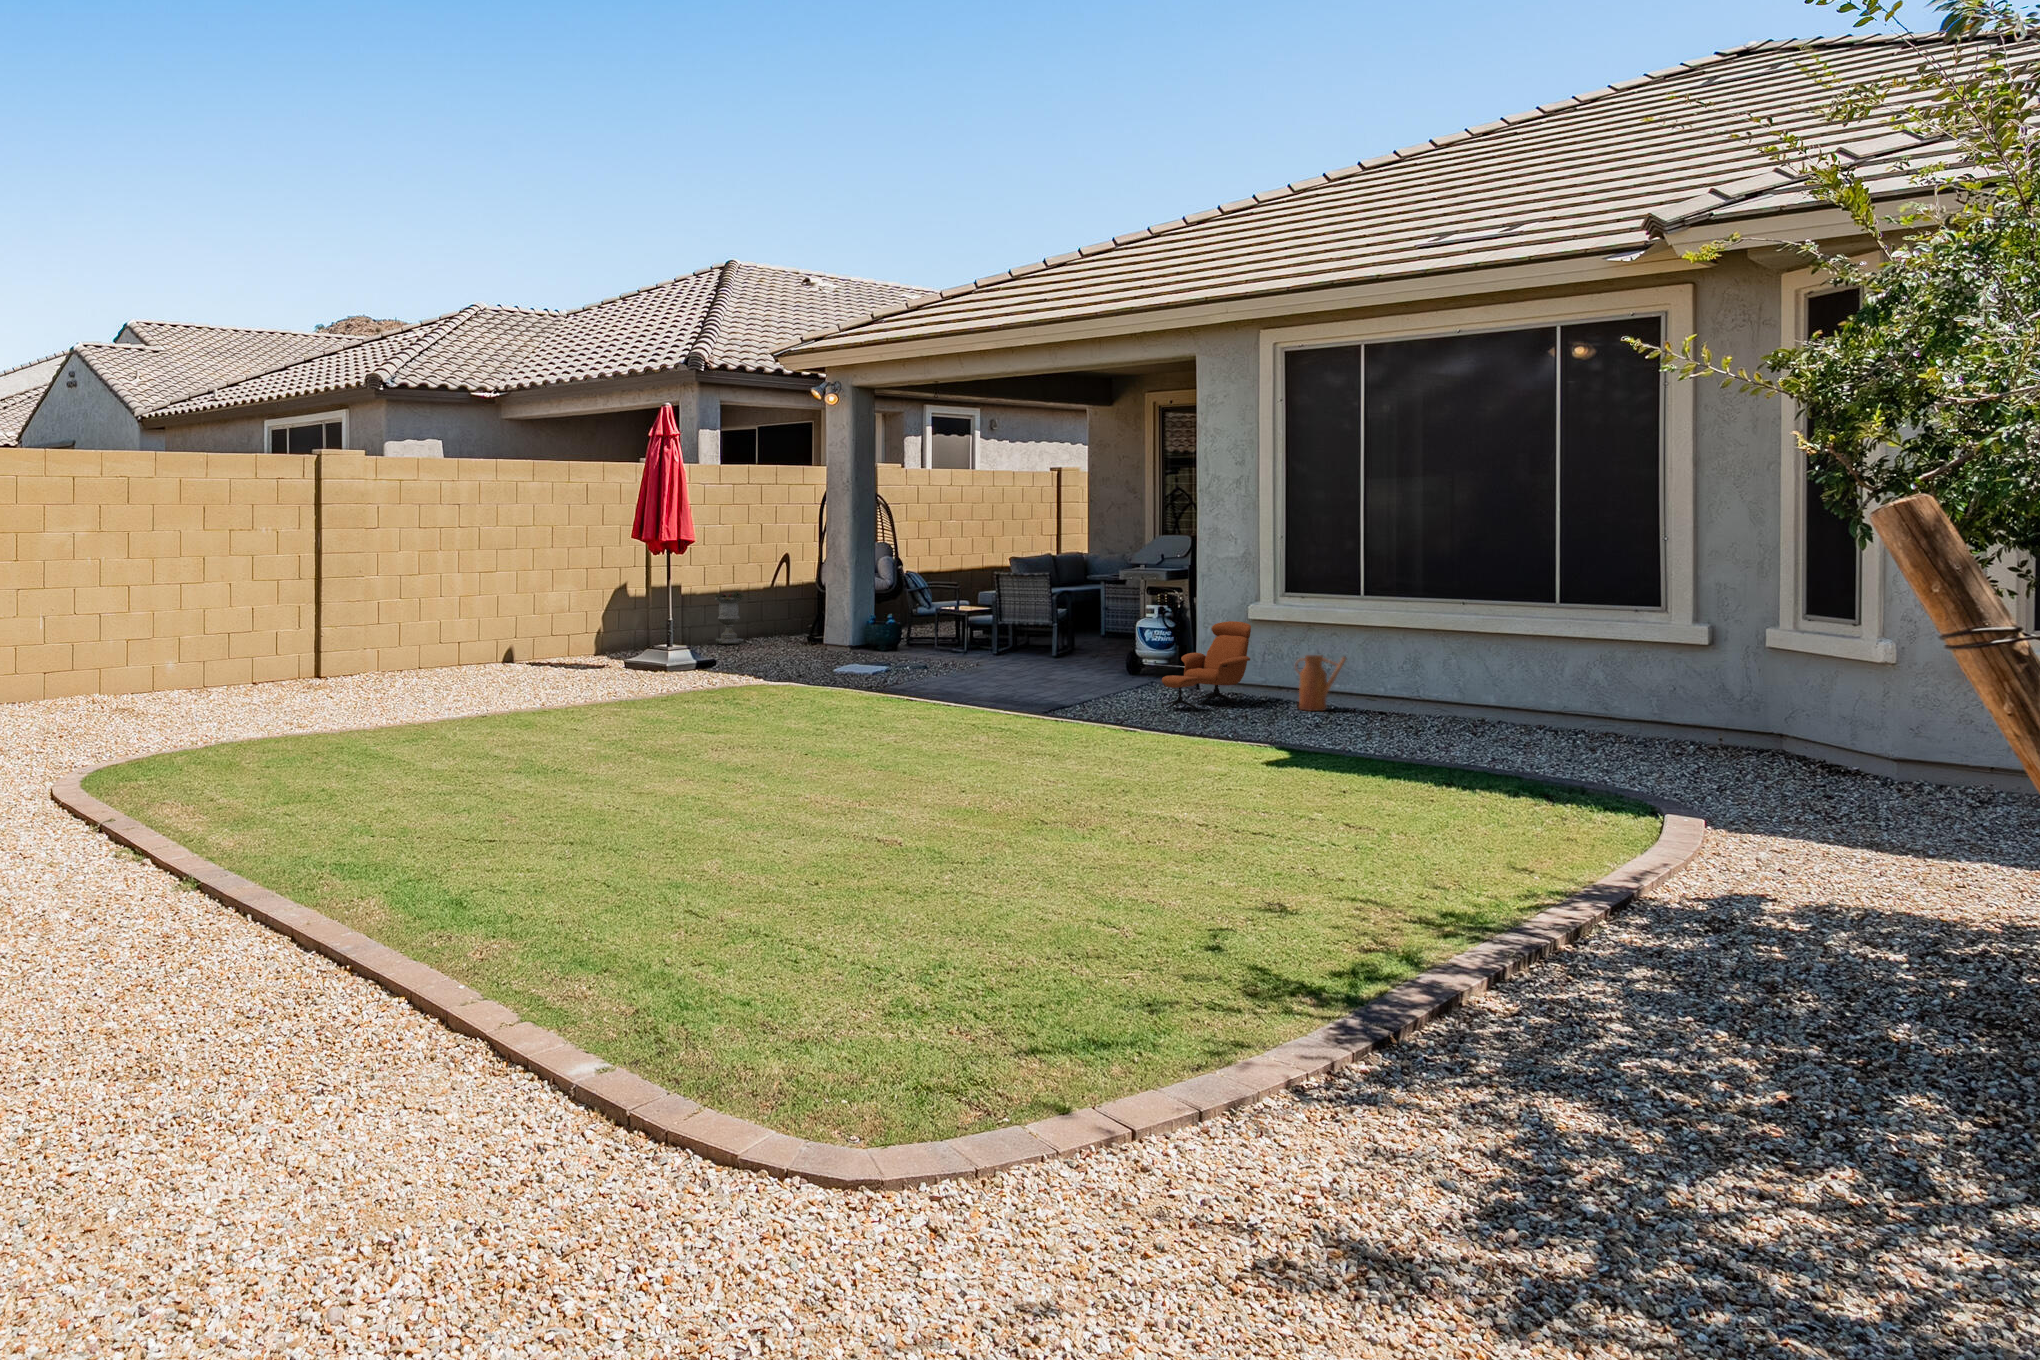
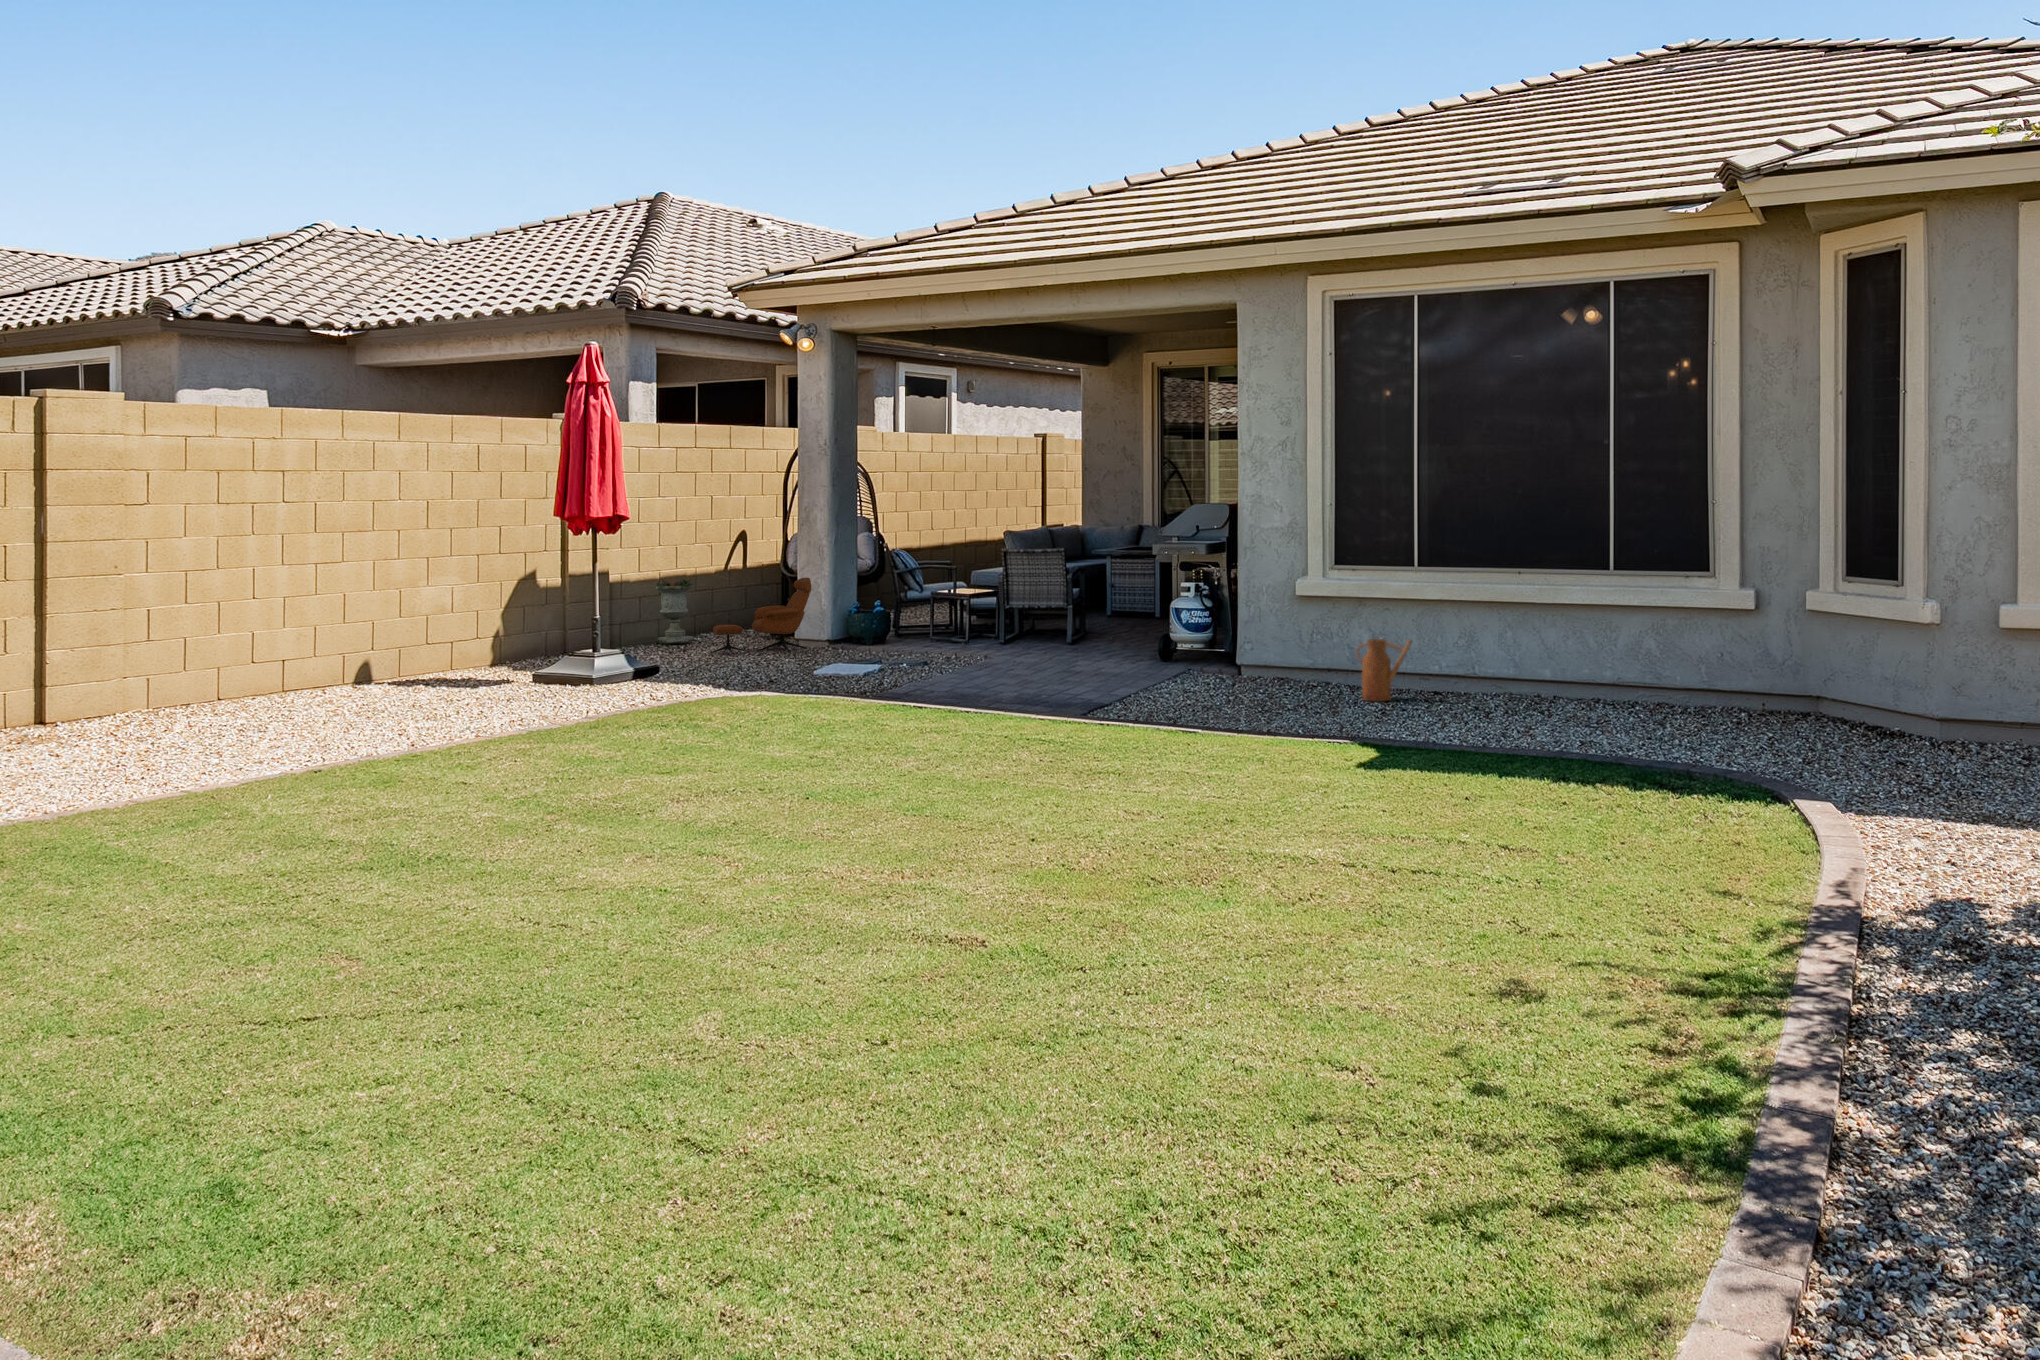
lounge chair: present [1162,621,1251,709] -> present [709,578,811,654]

